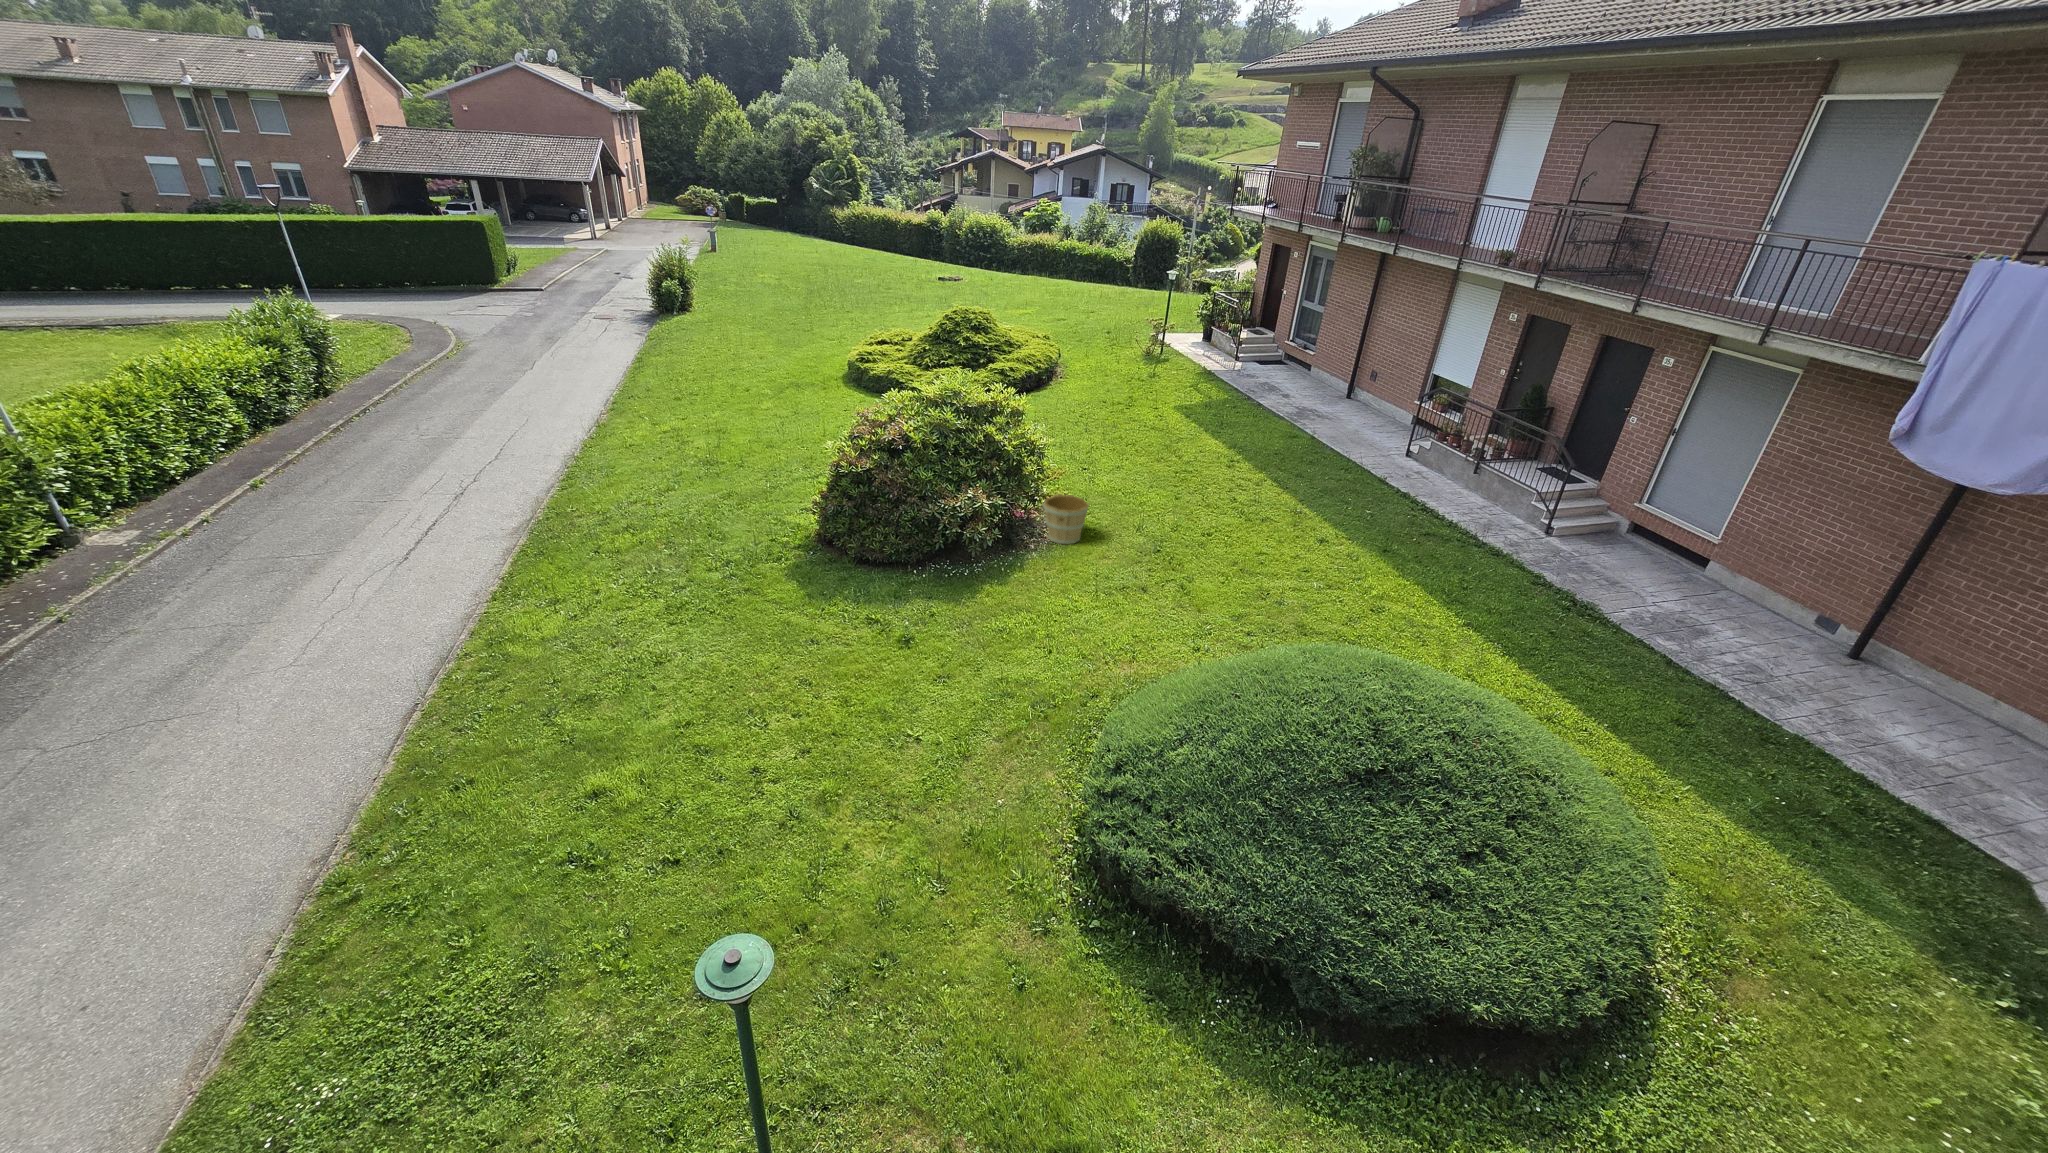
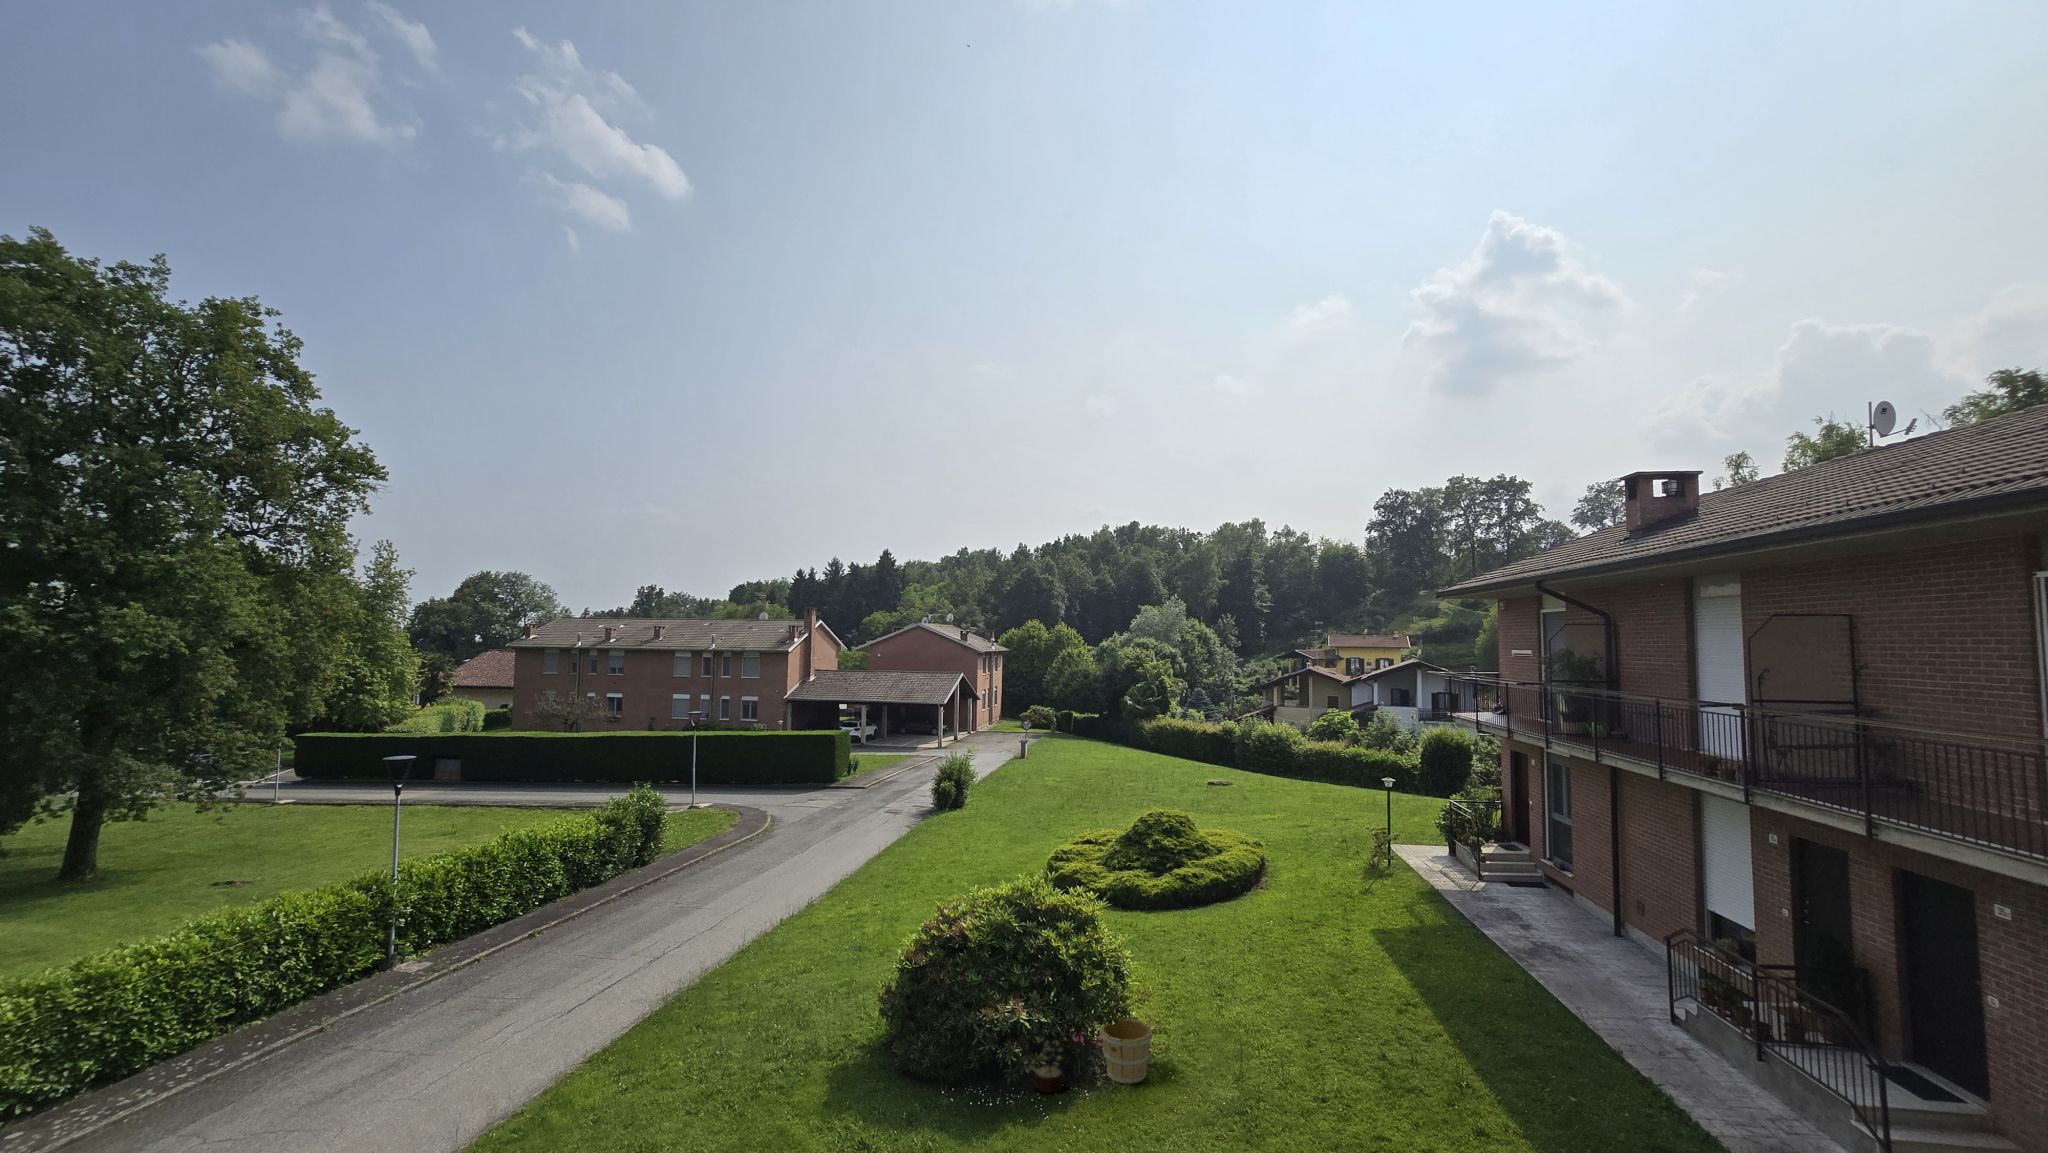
decorative plant: none [995,514,1024,559] -> present [1031,1035,1063,1093]

